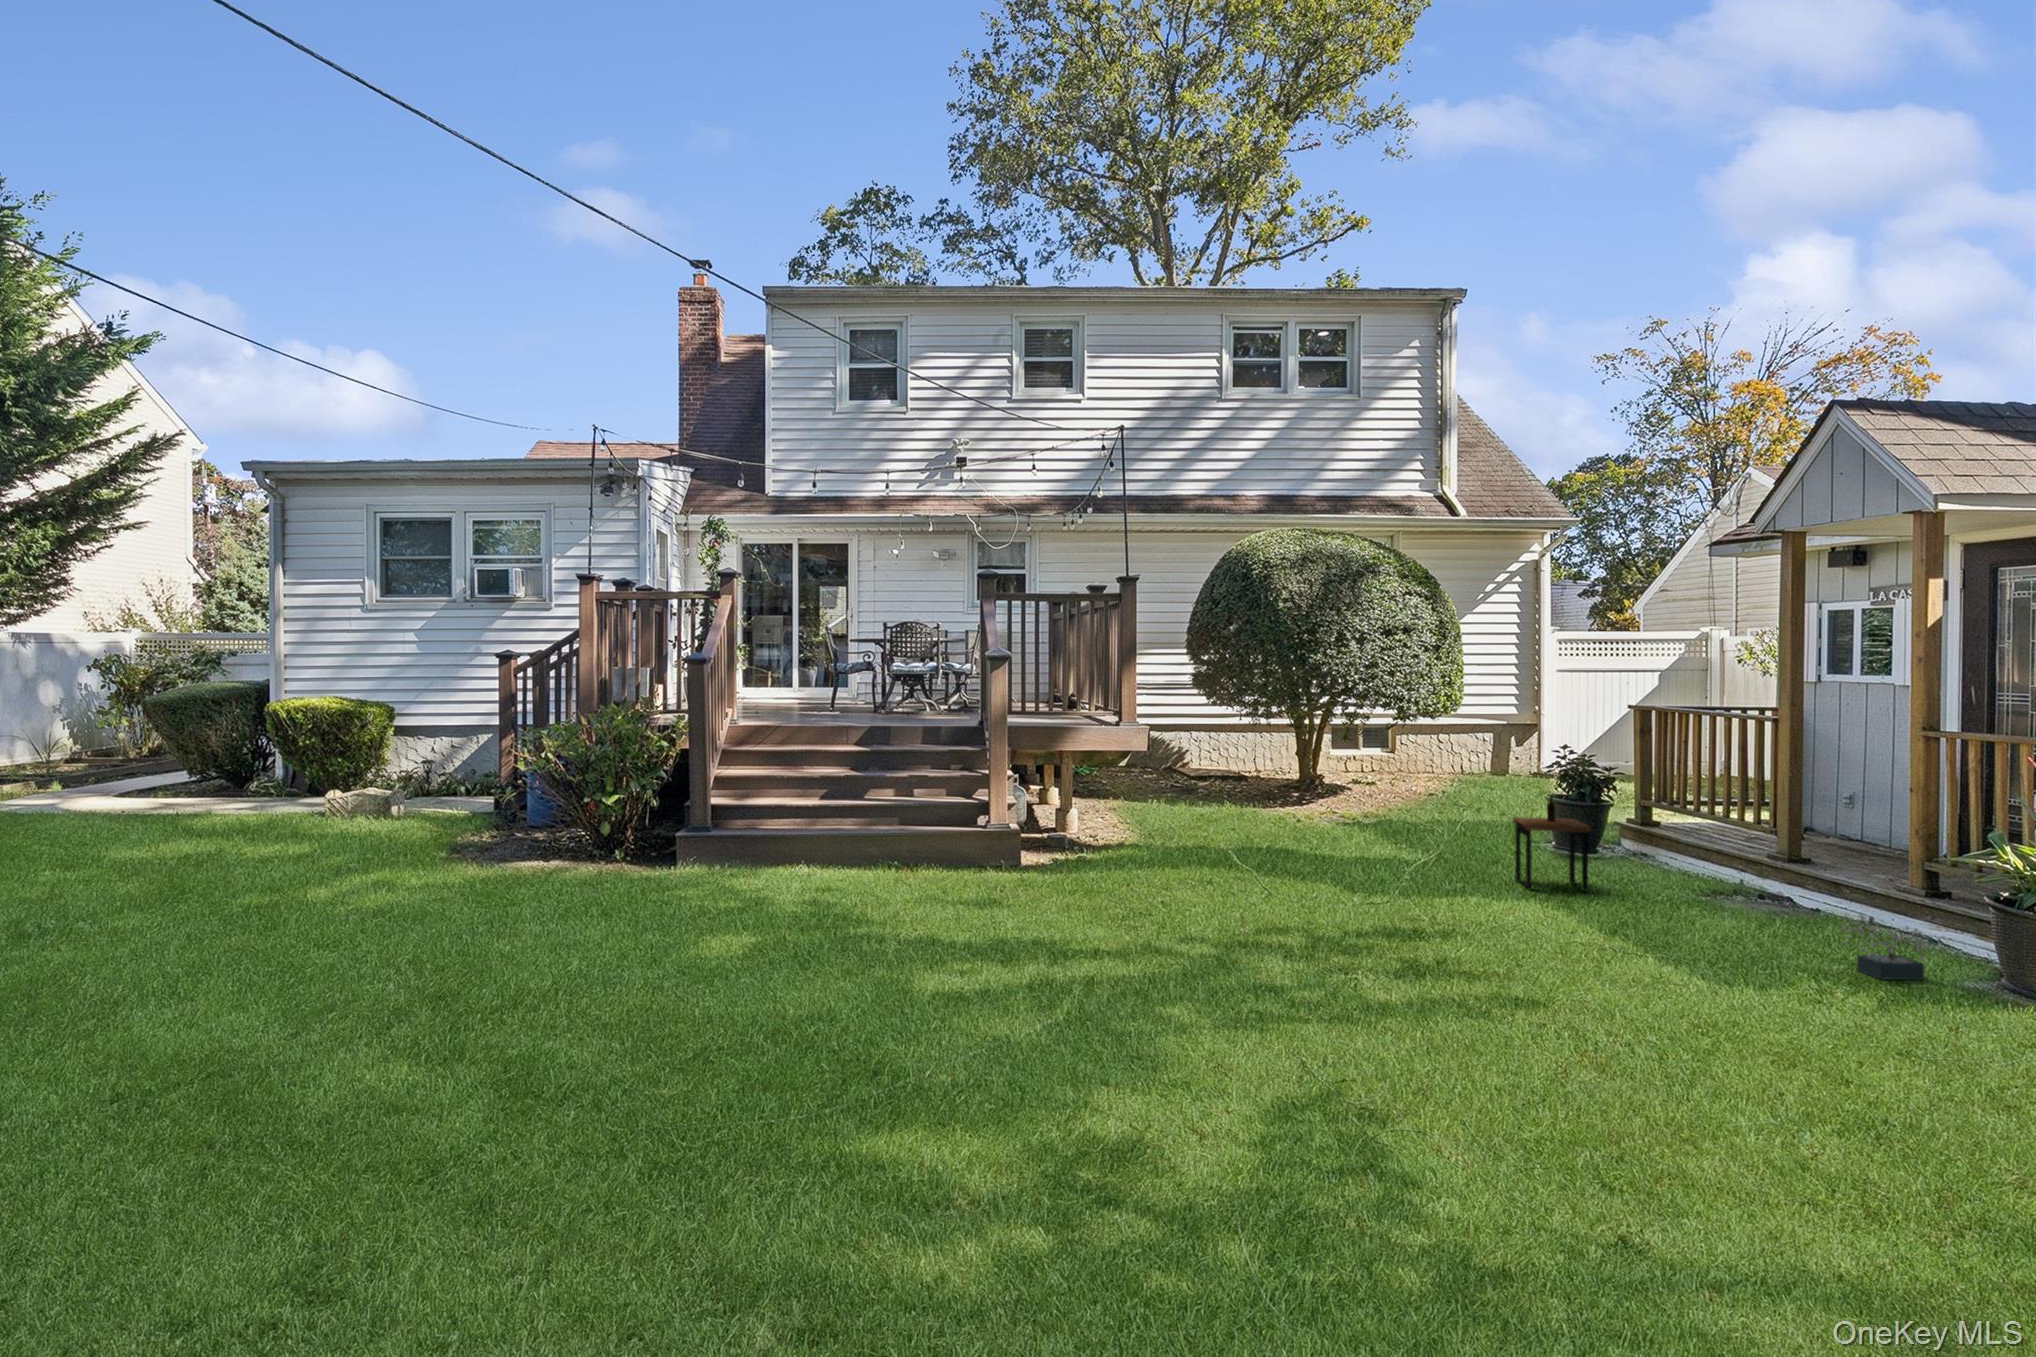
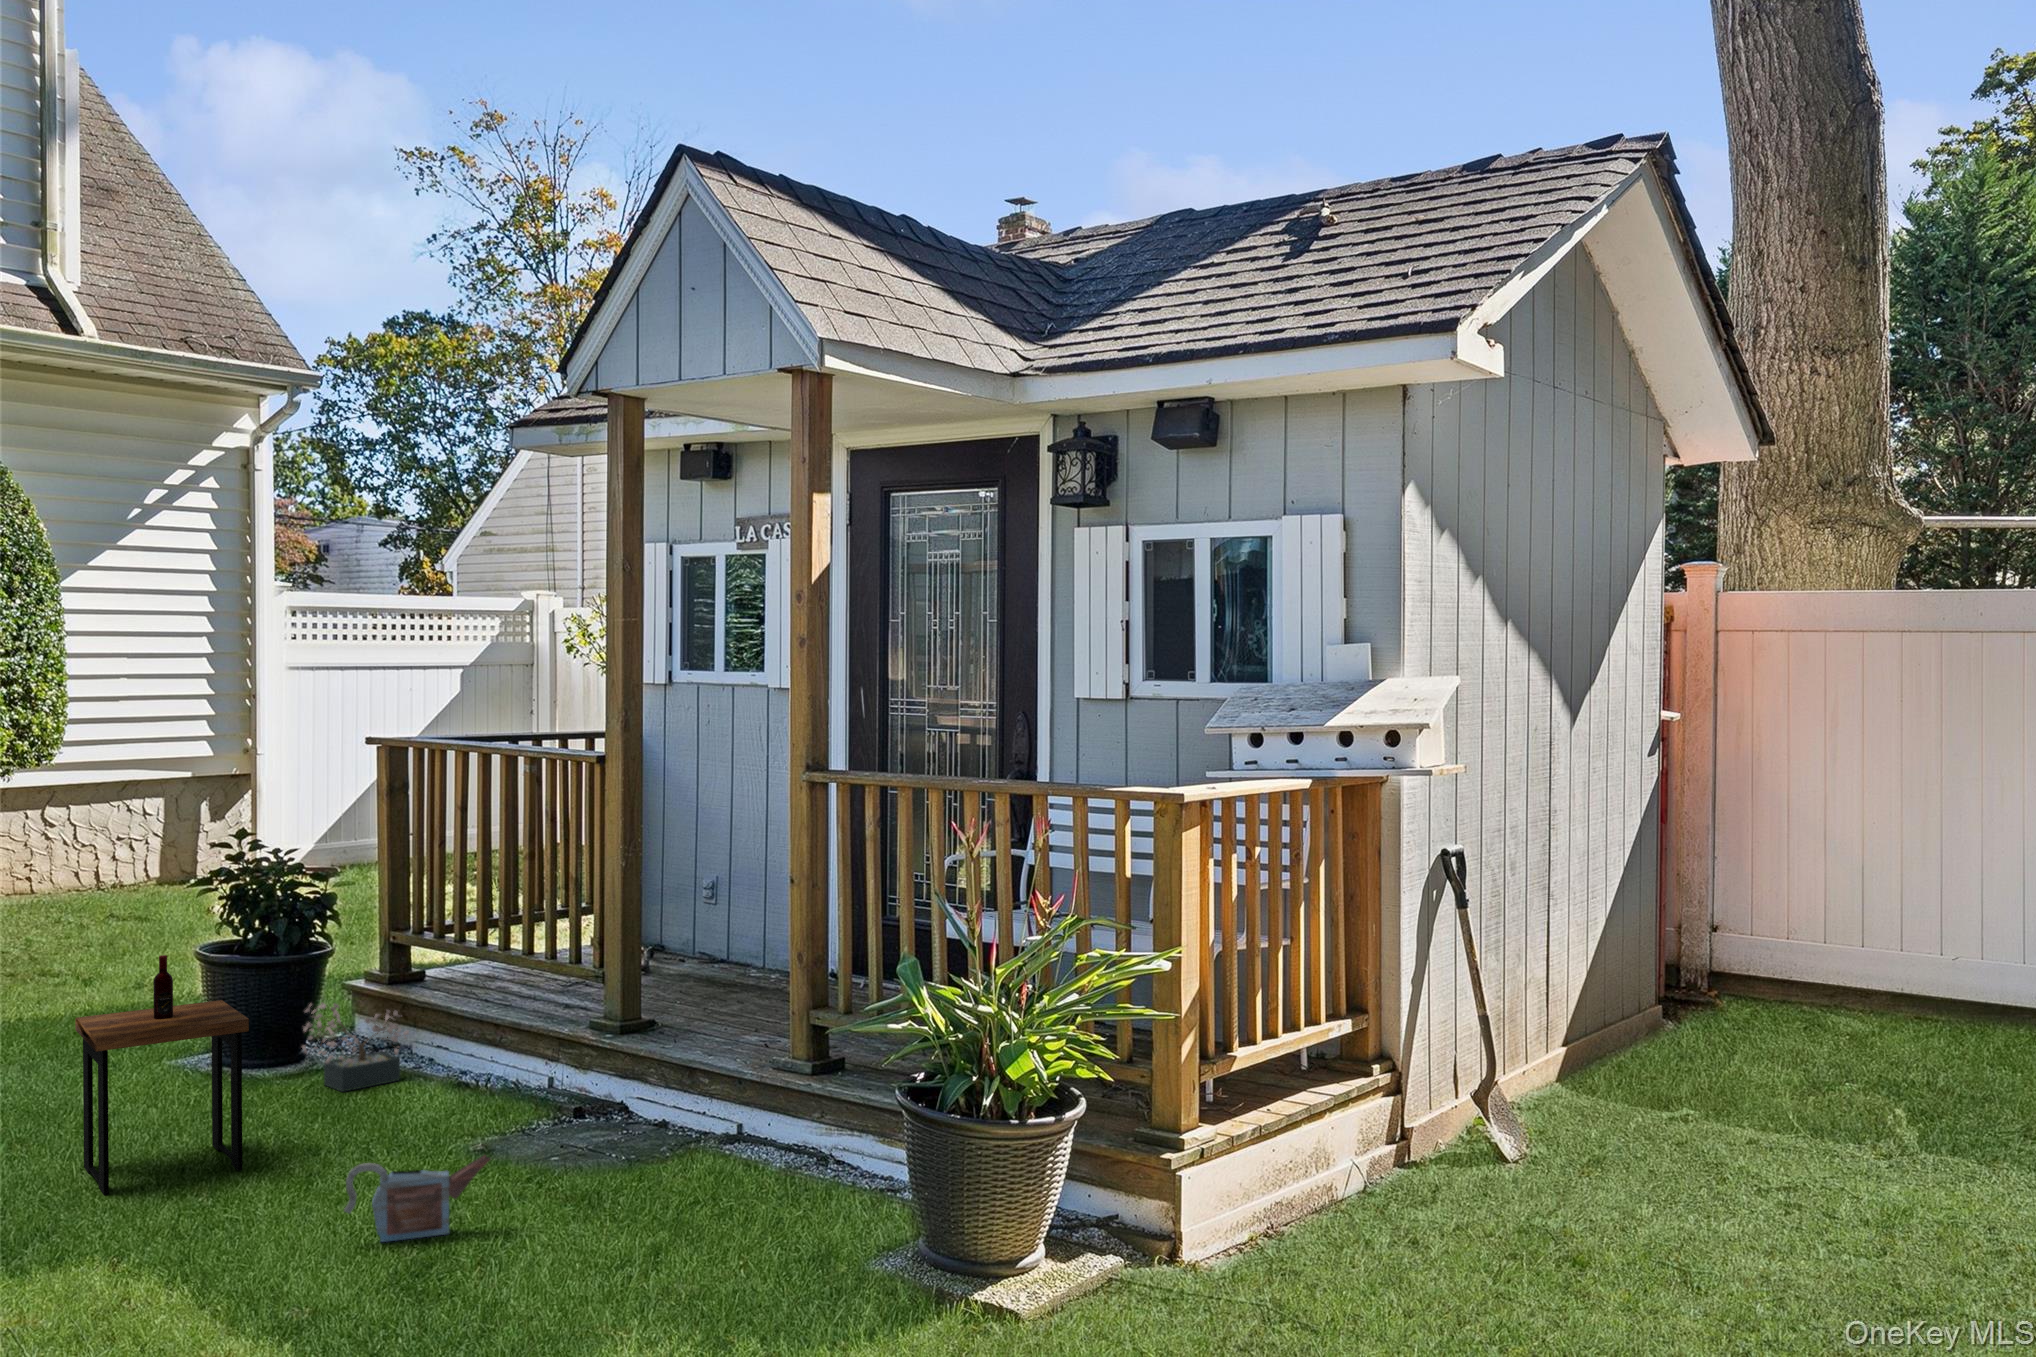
watering can: none [1648,892,1724,932] -> present [344,1155,491,1242]
decorative plant: present [1842,913,1927,980] -> present [302,1003,409,1092]

